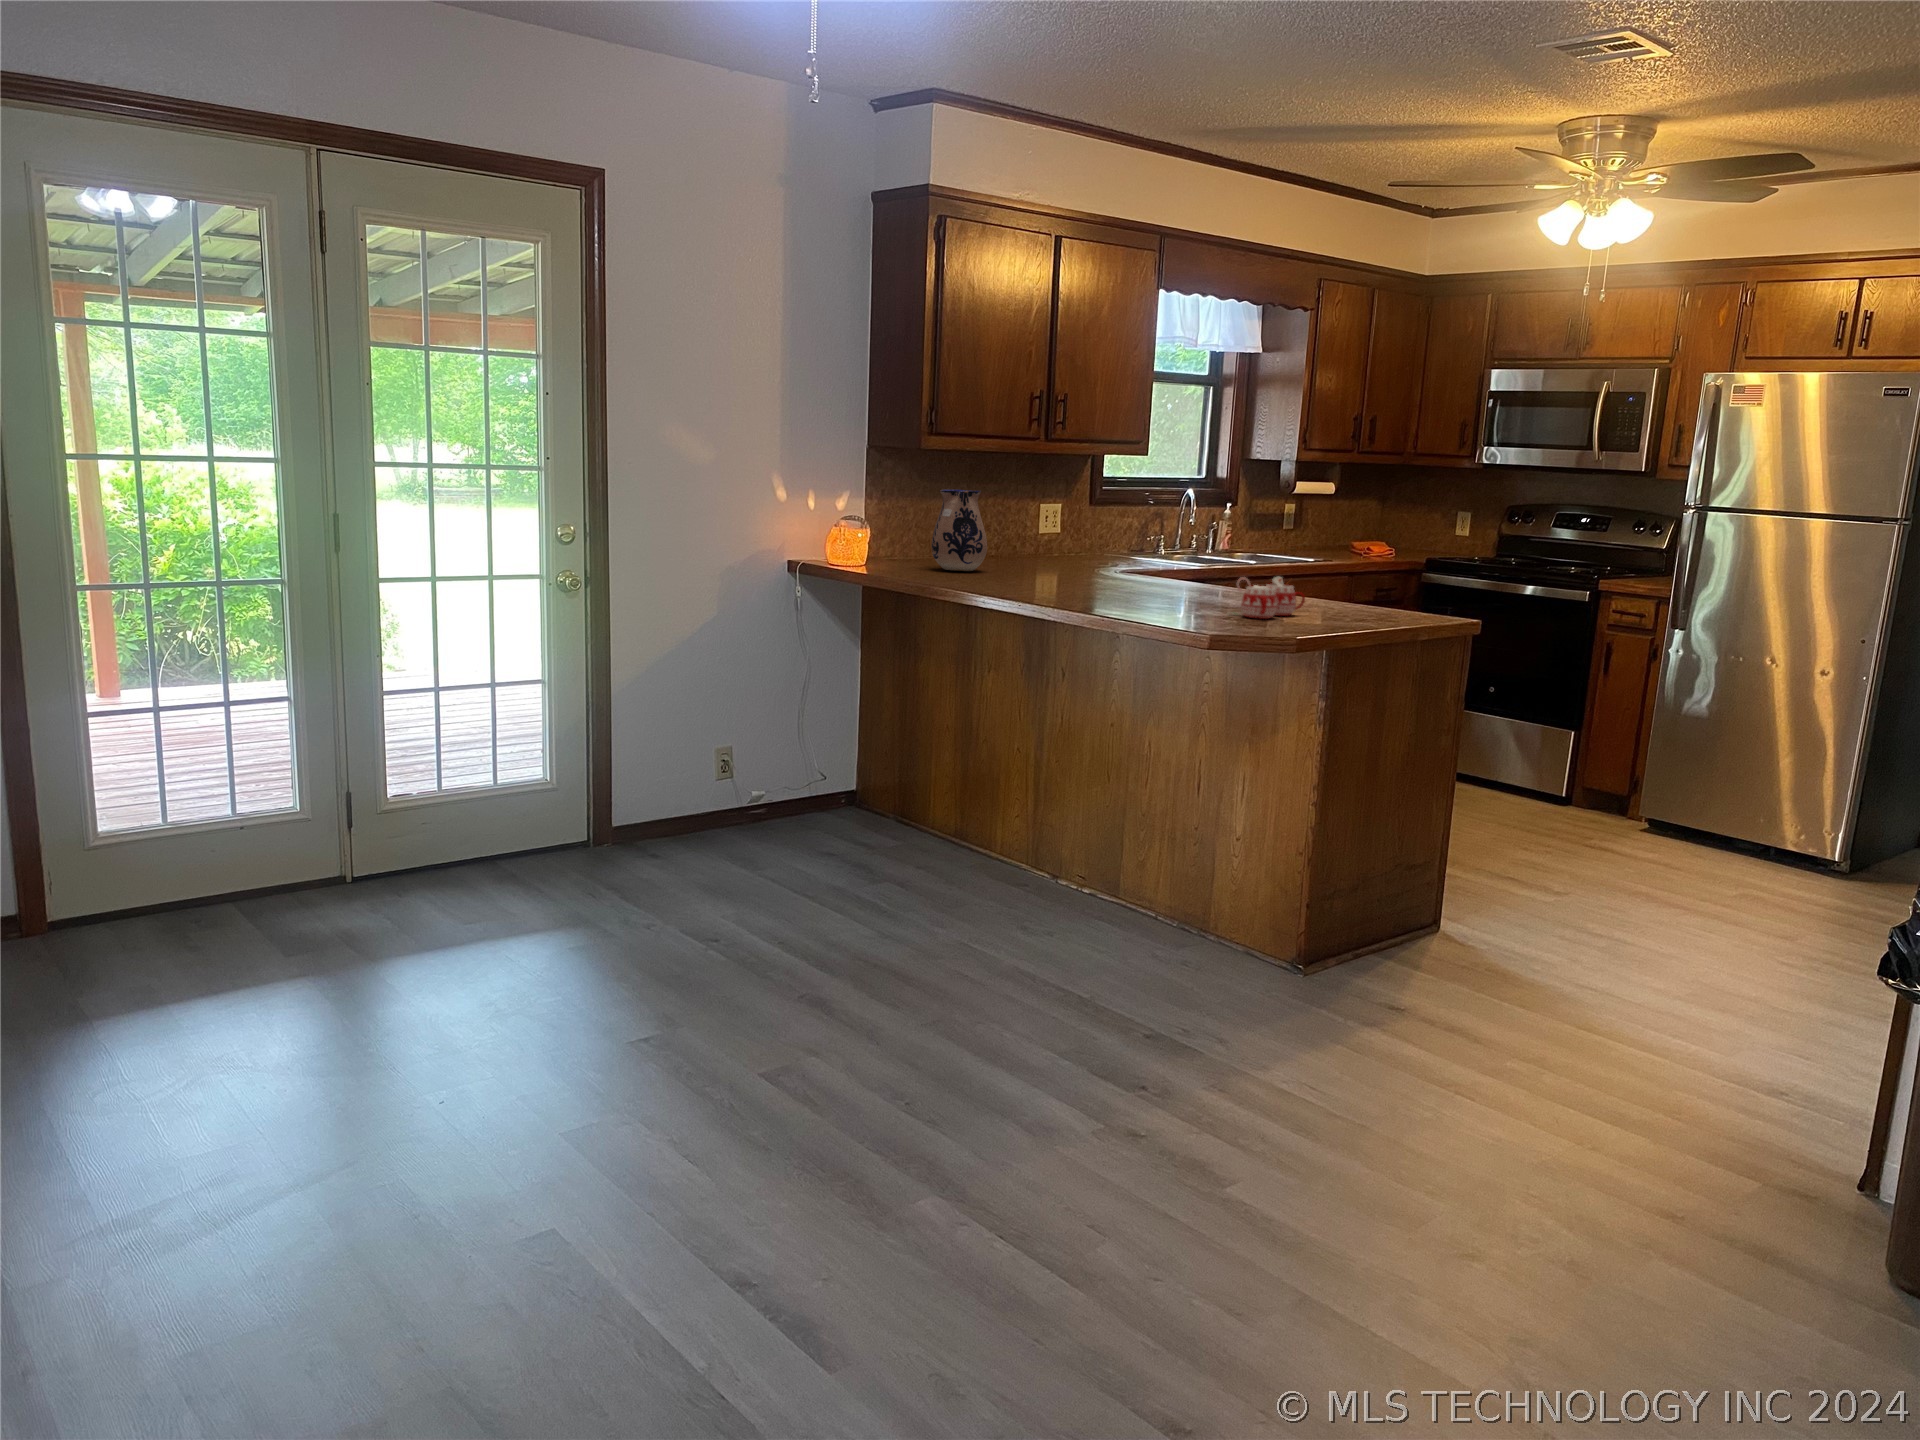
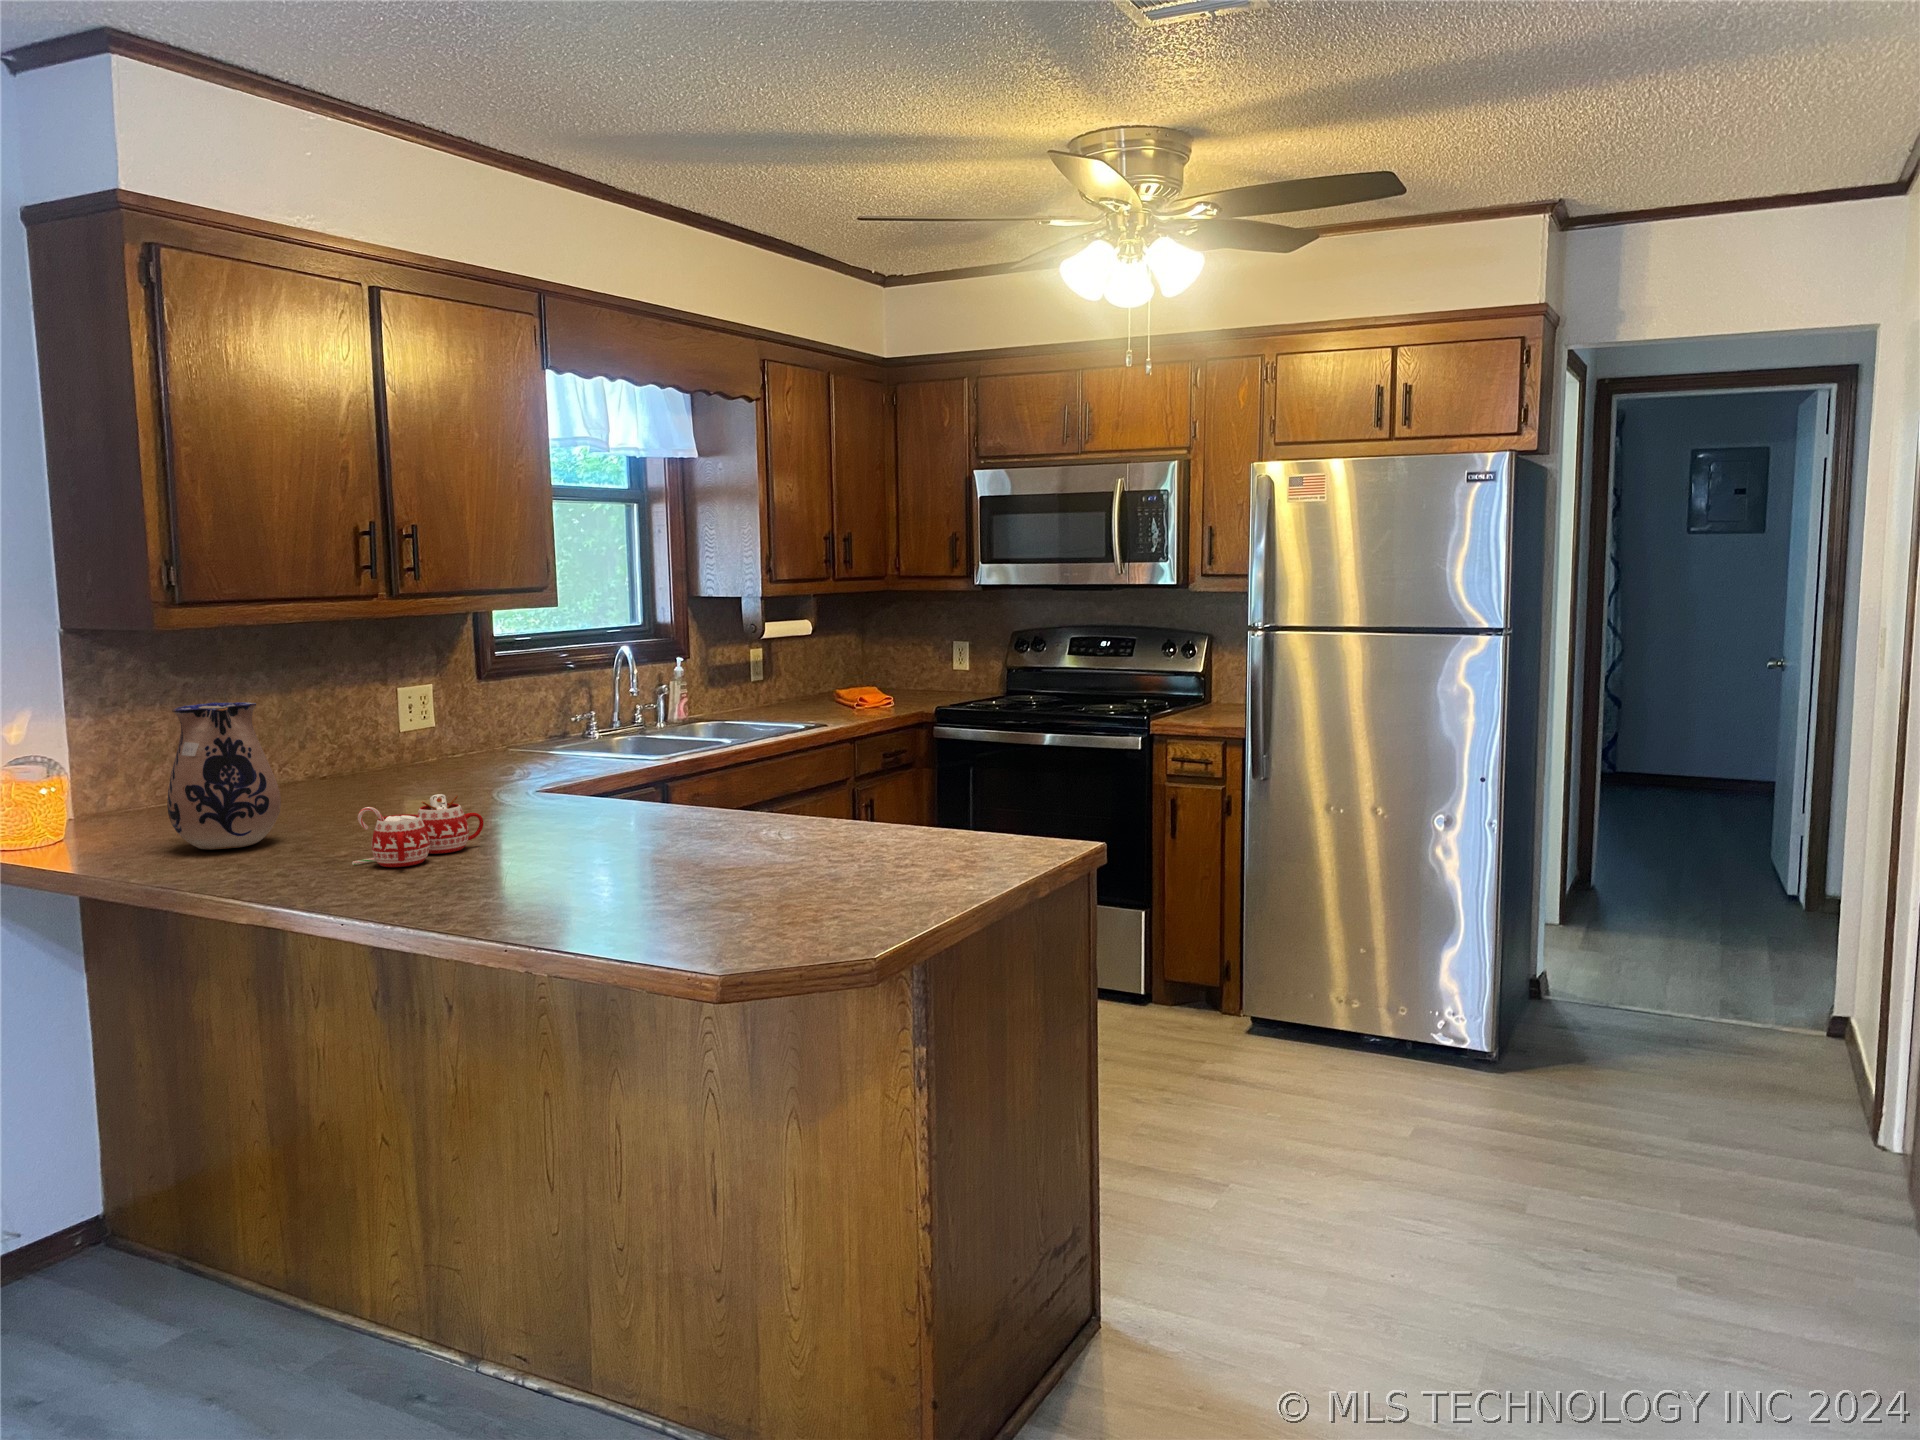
mug: present [1227,577,1305,619] -> present [352,794,484,867]

